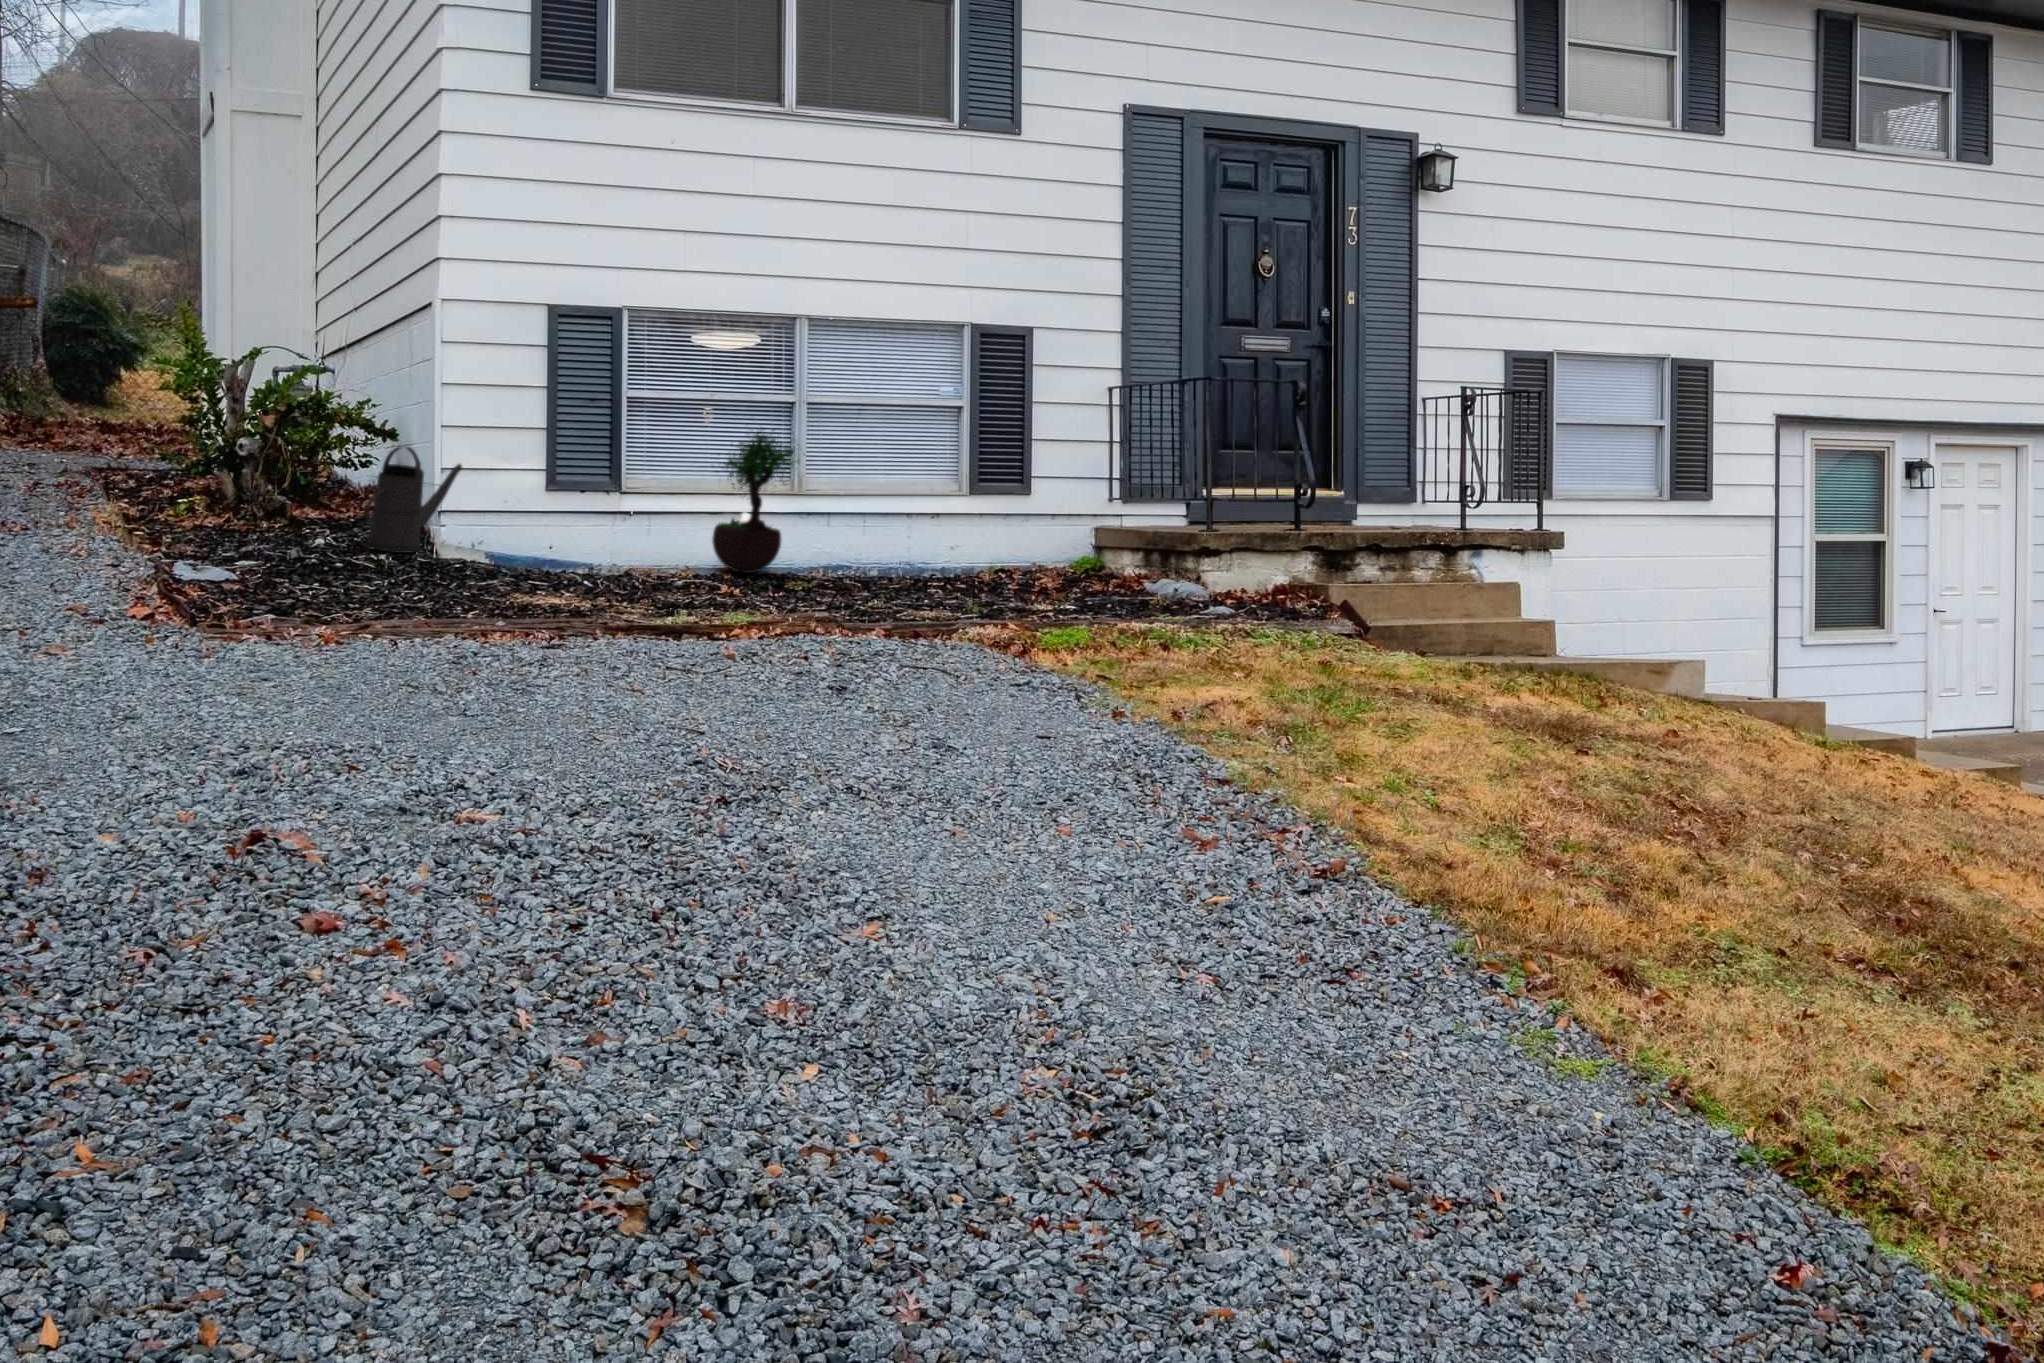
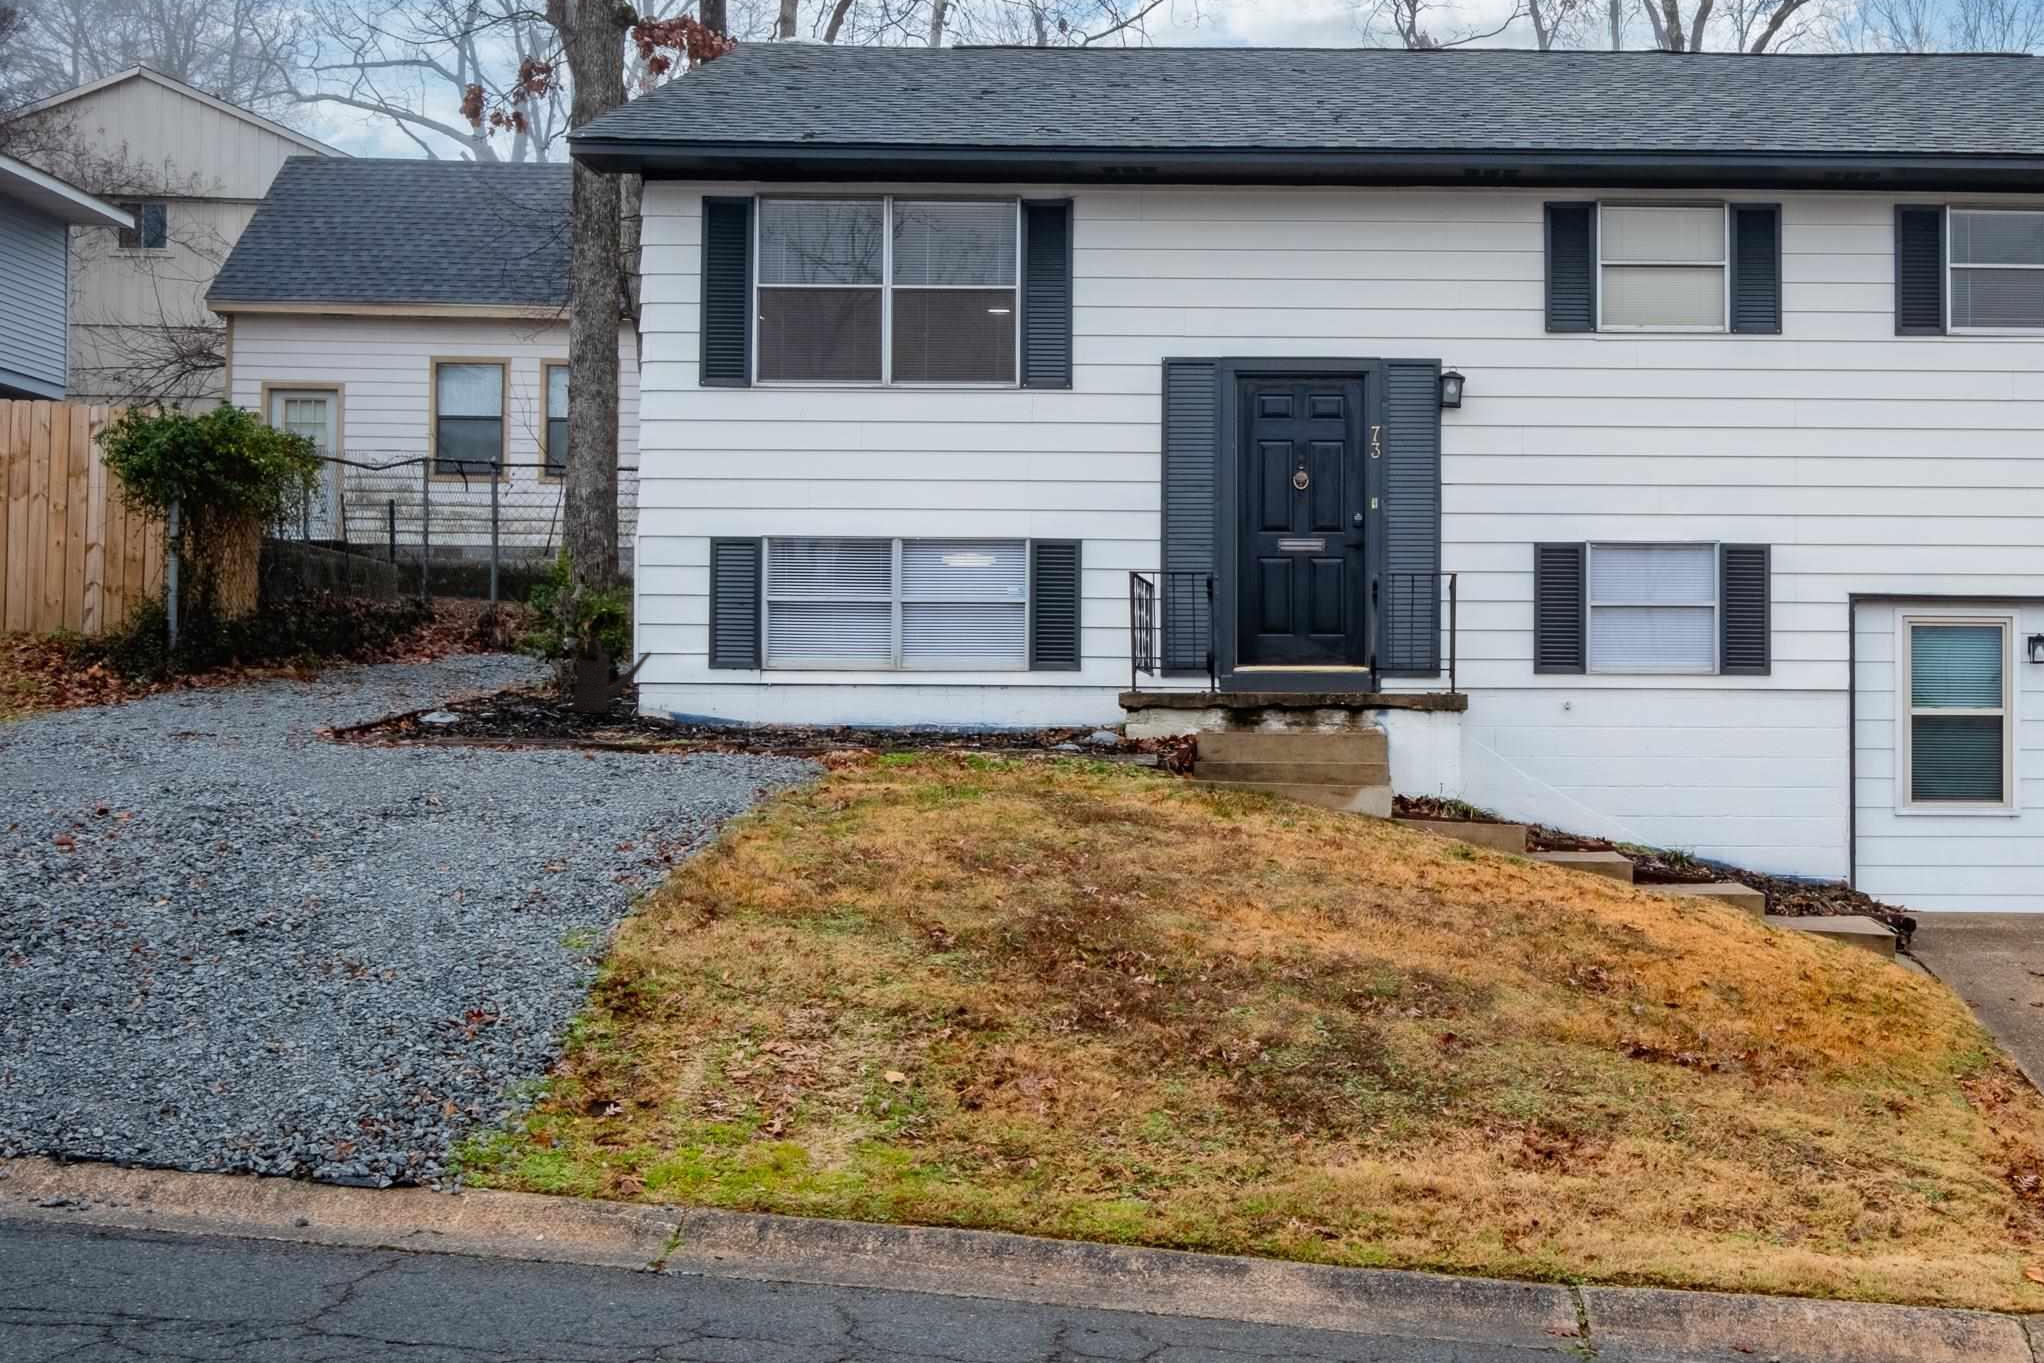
potted tree: present [712,429,805,573] -> none [799,615,868,731]

